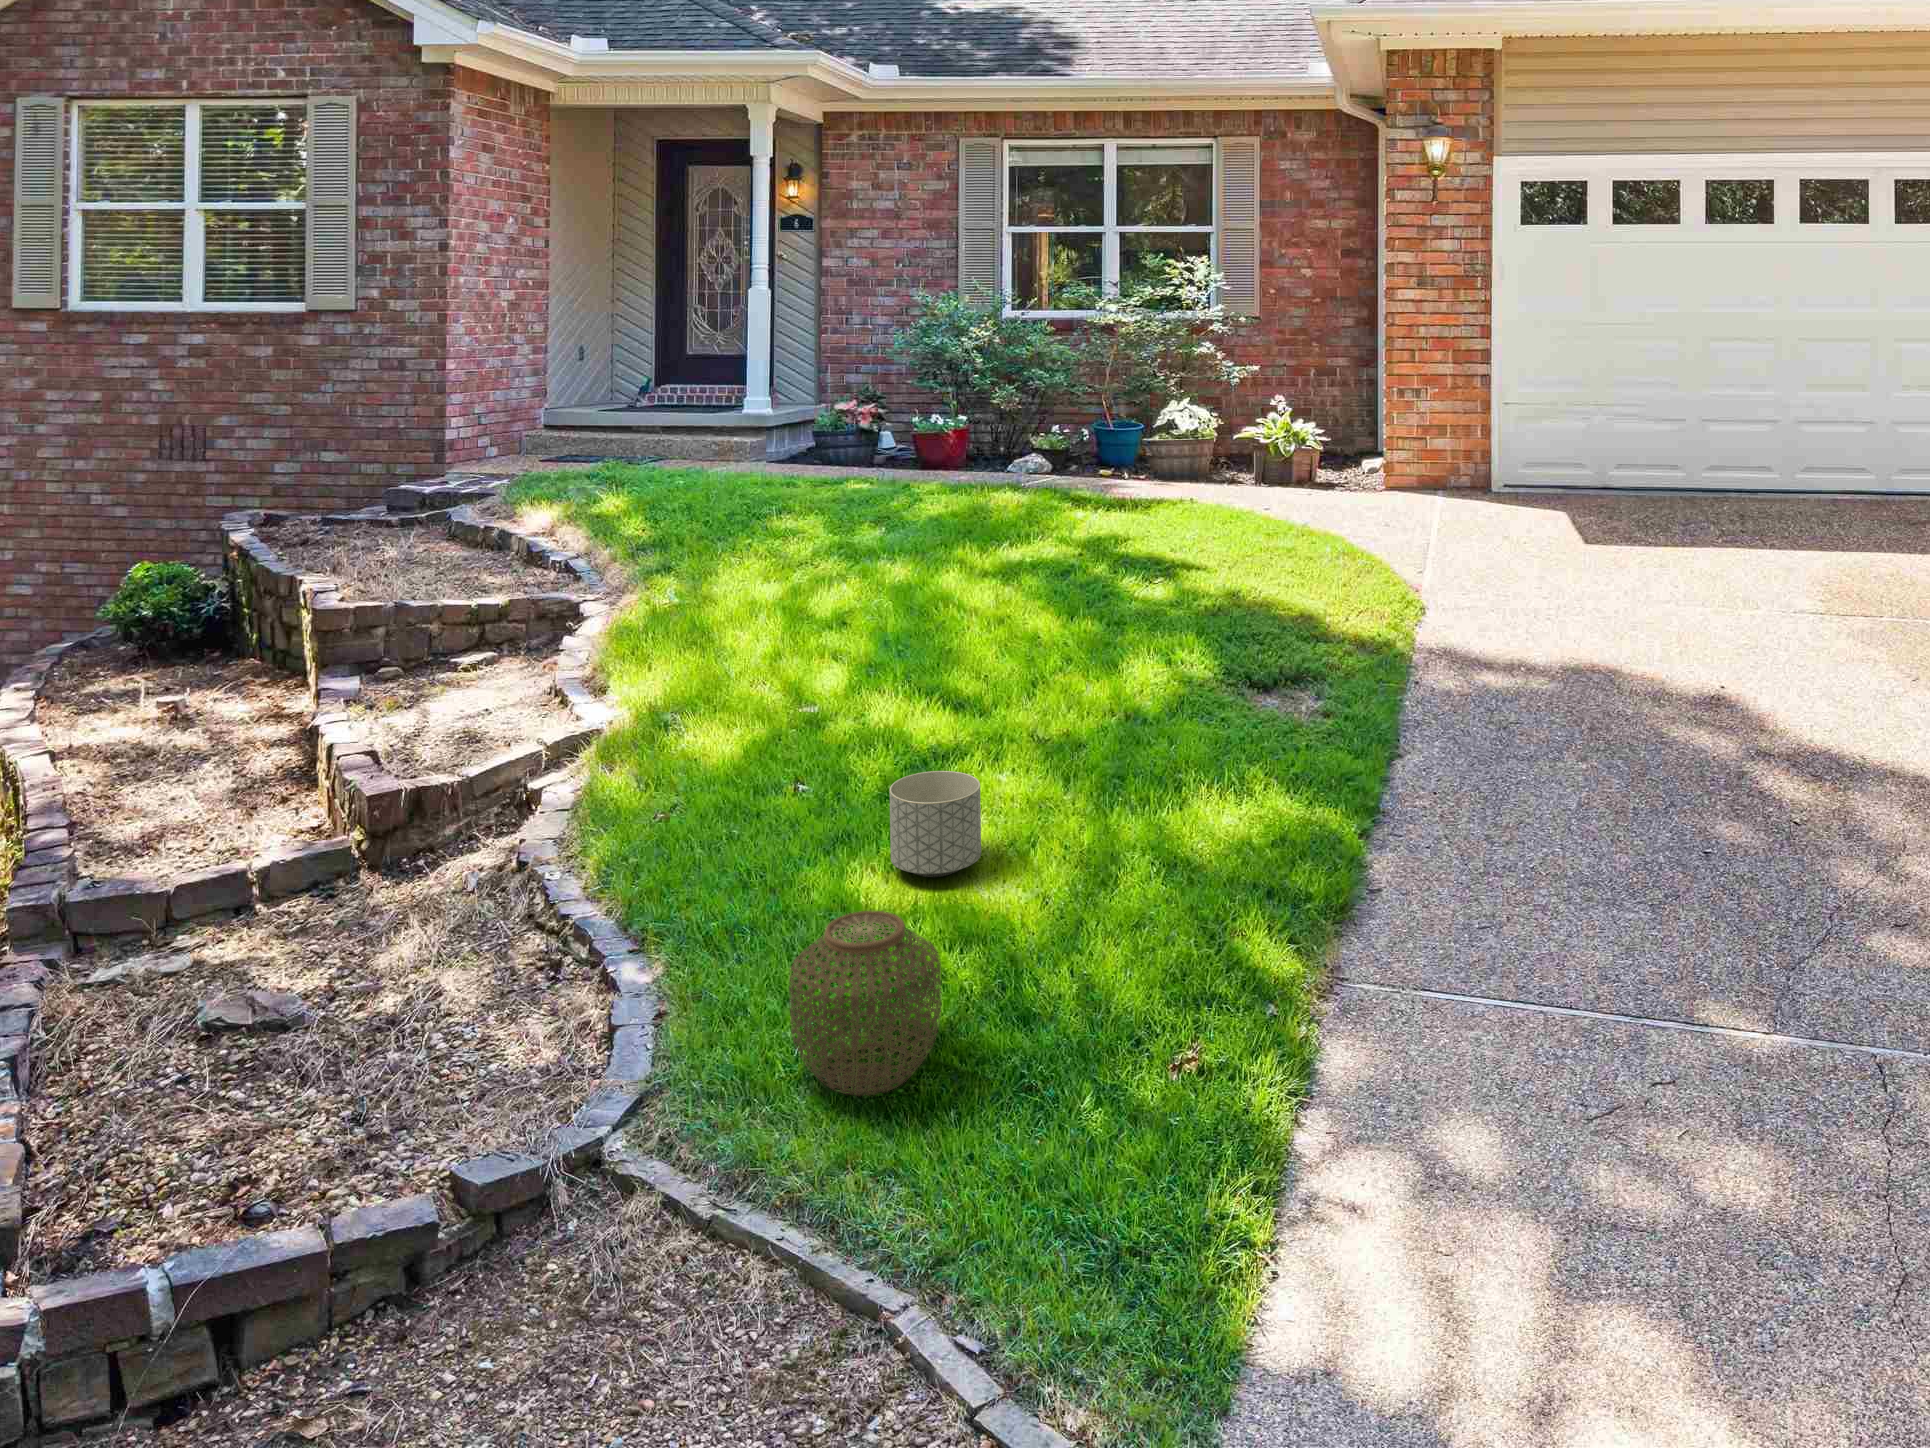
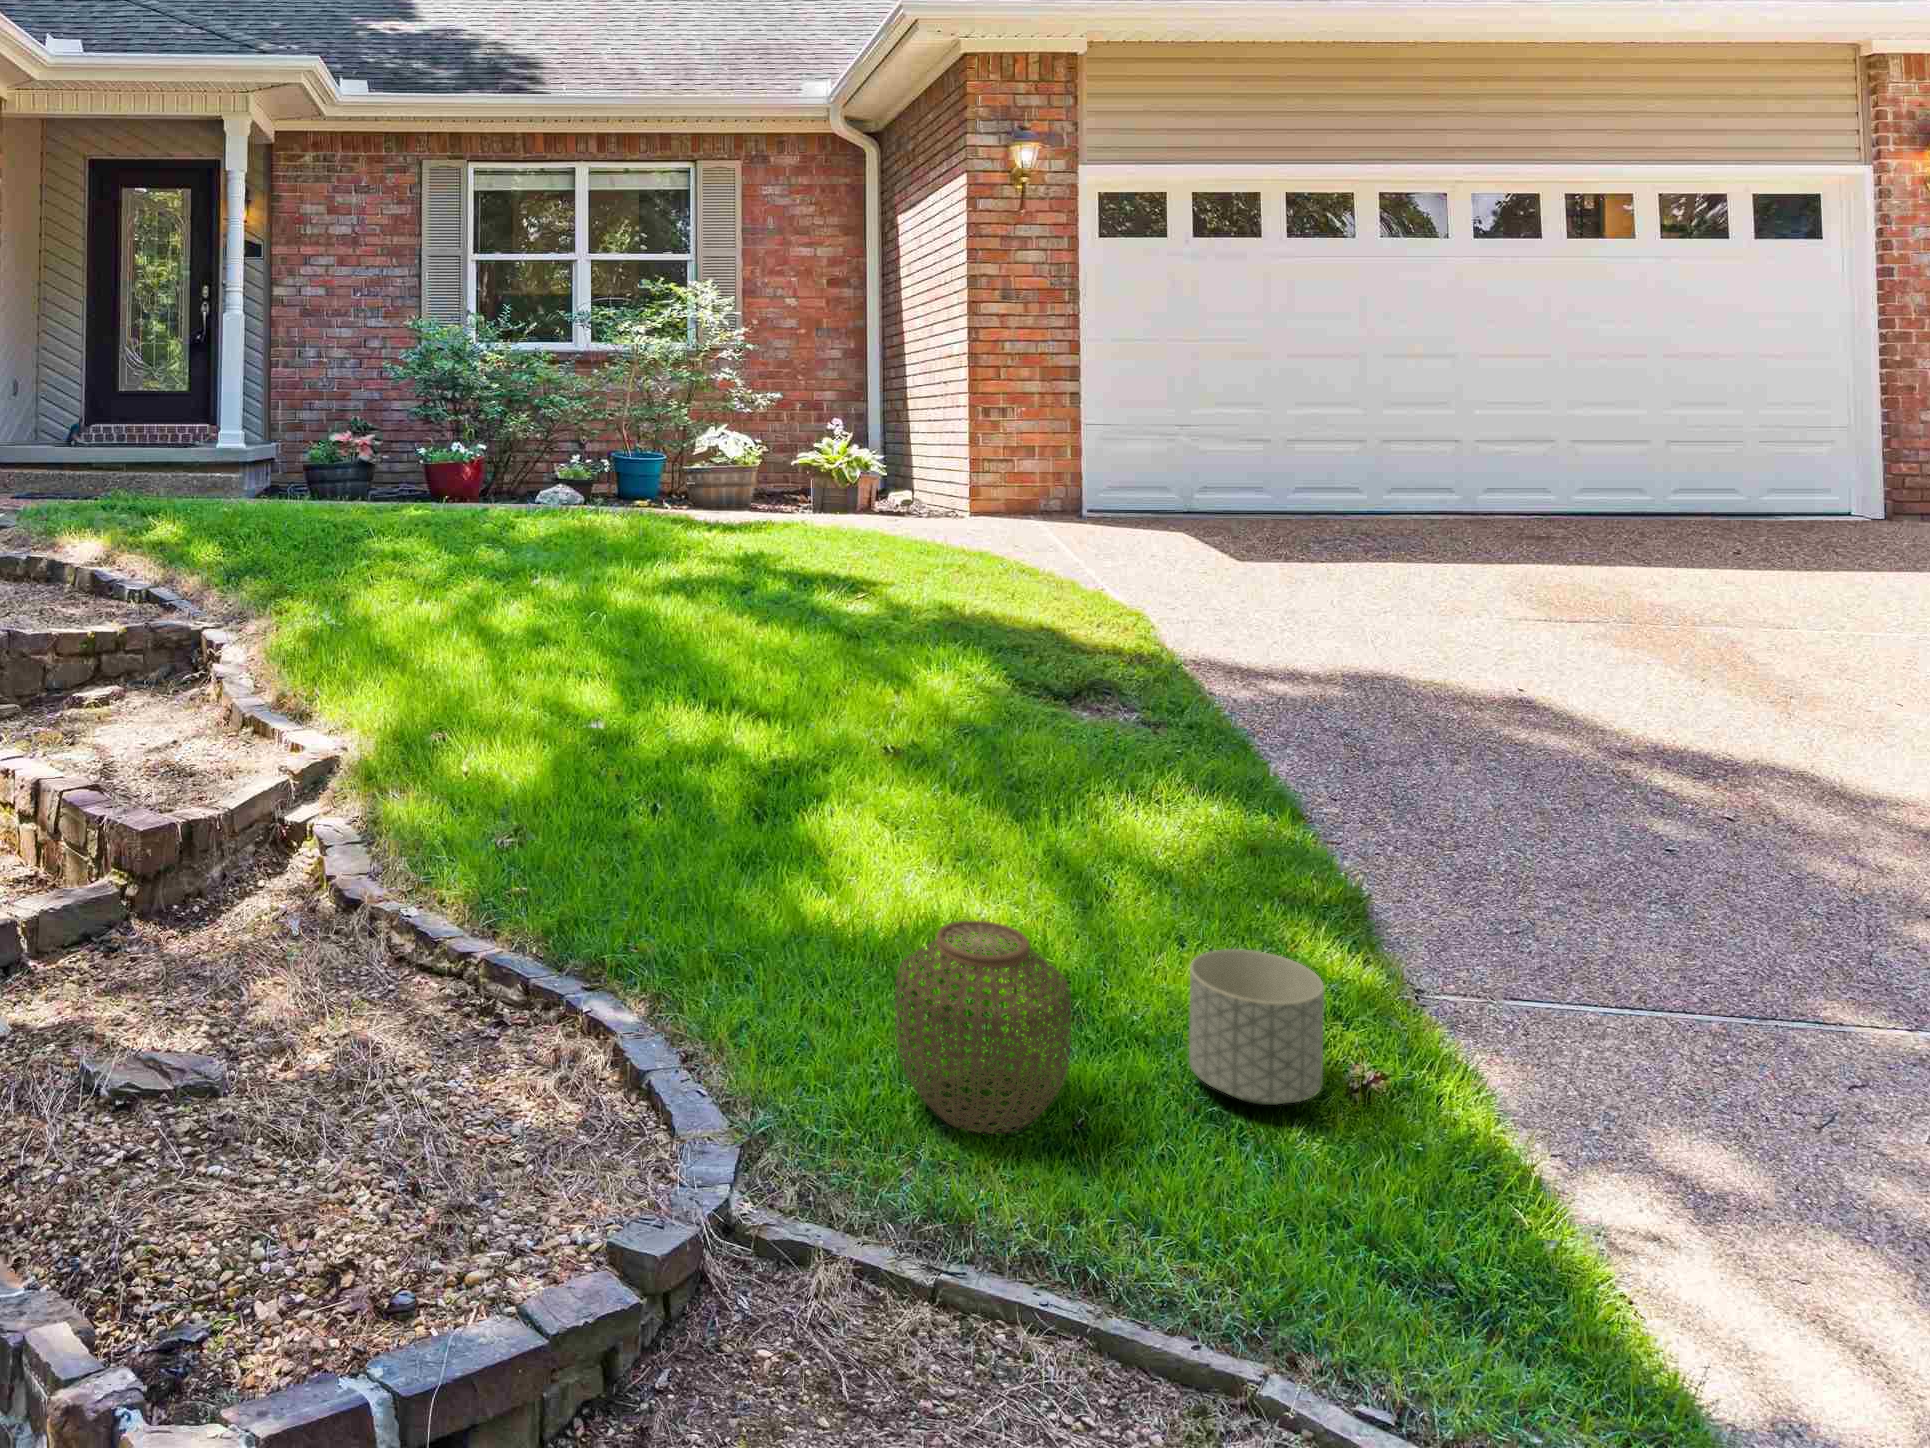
planter: present [890,771,981,877] -> present [1189,949,1324,1105]

